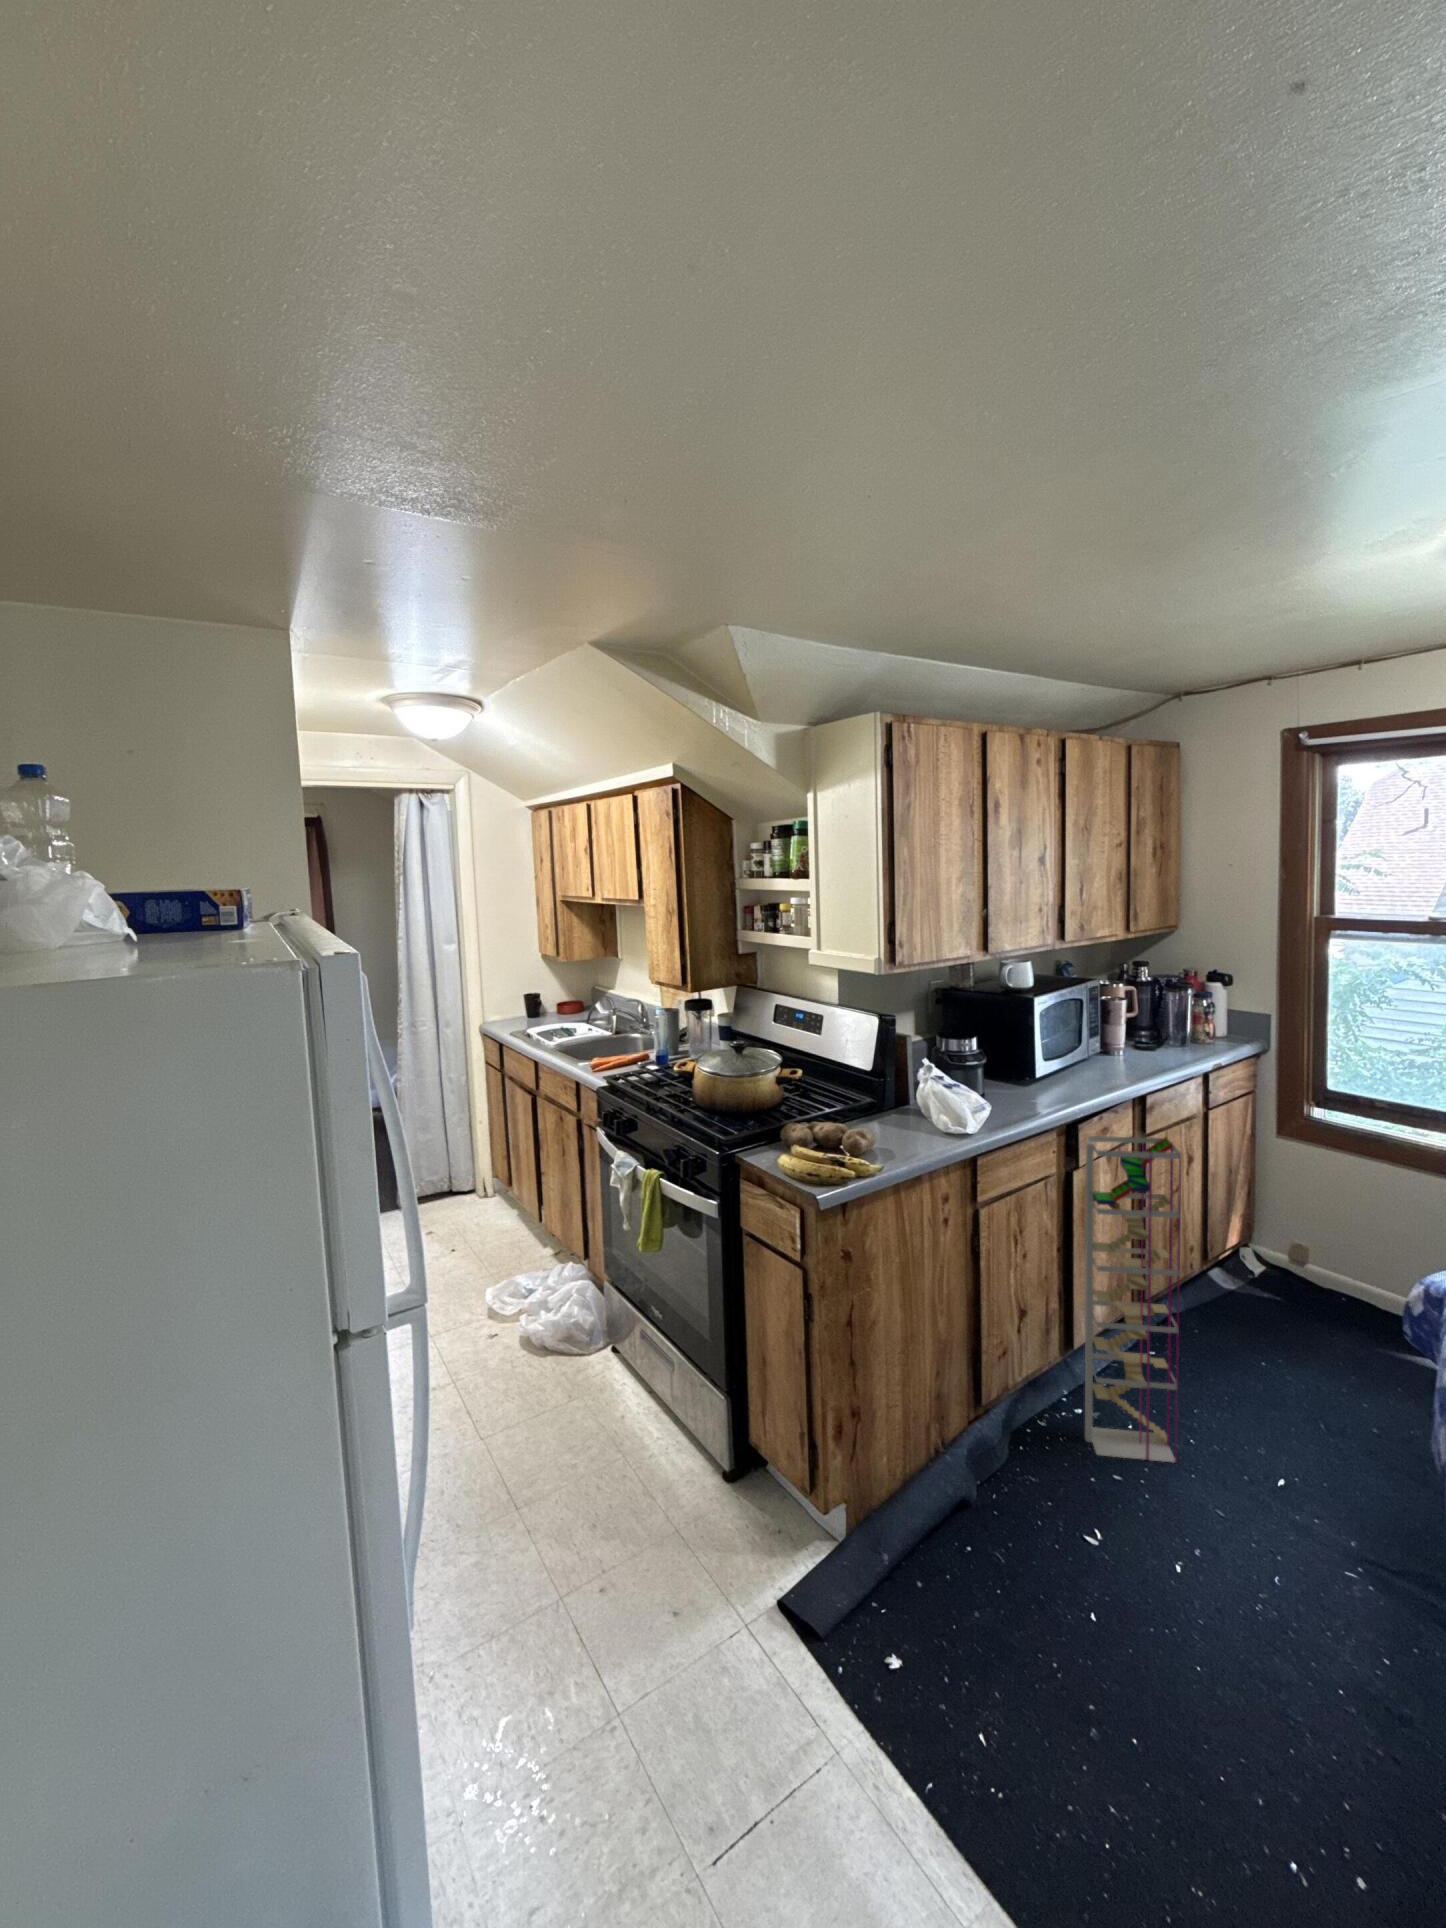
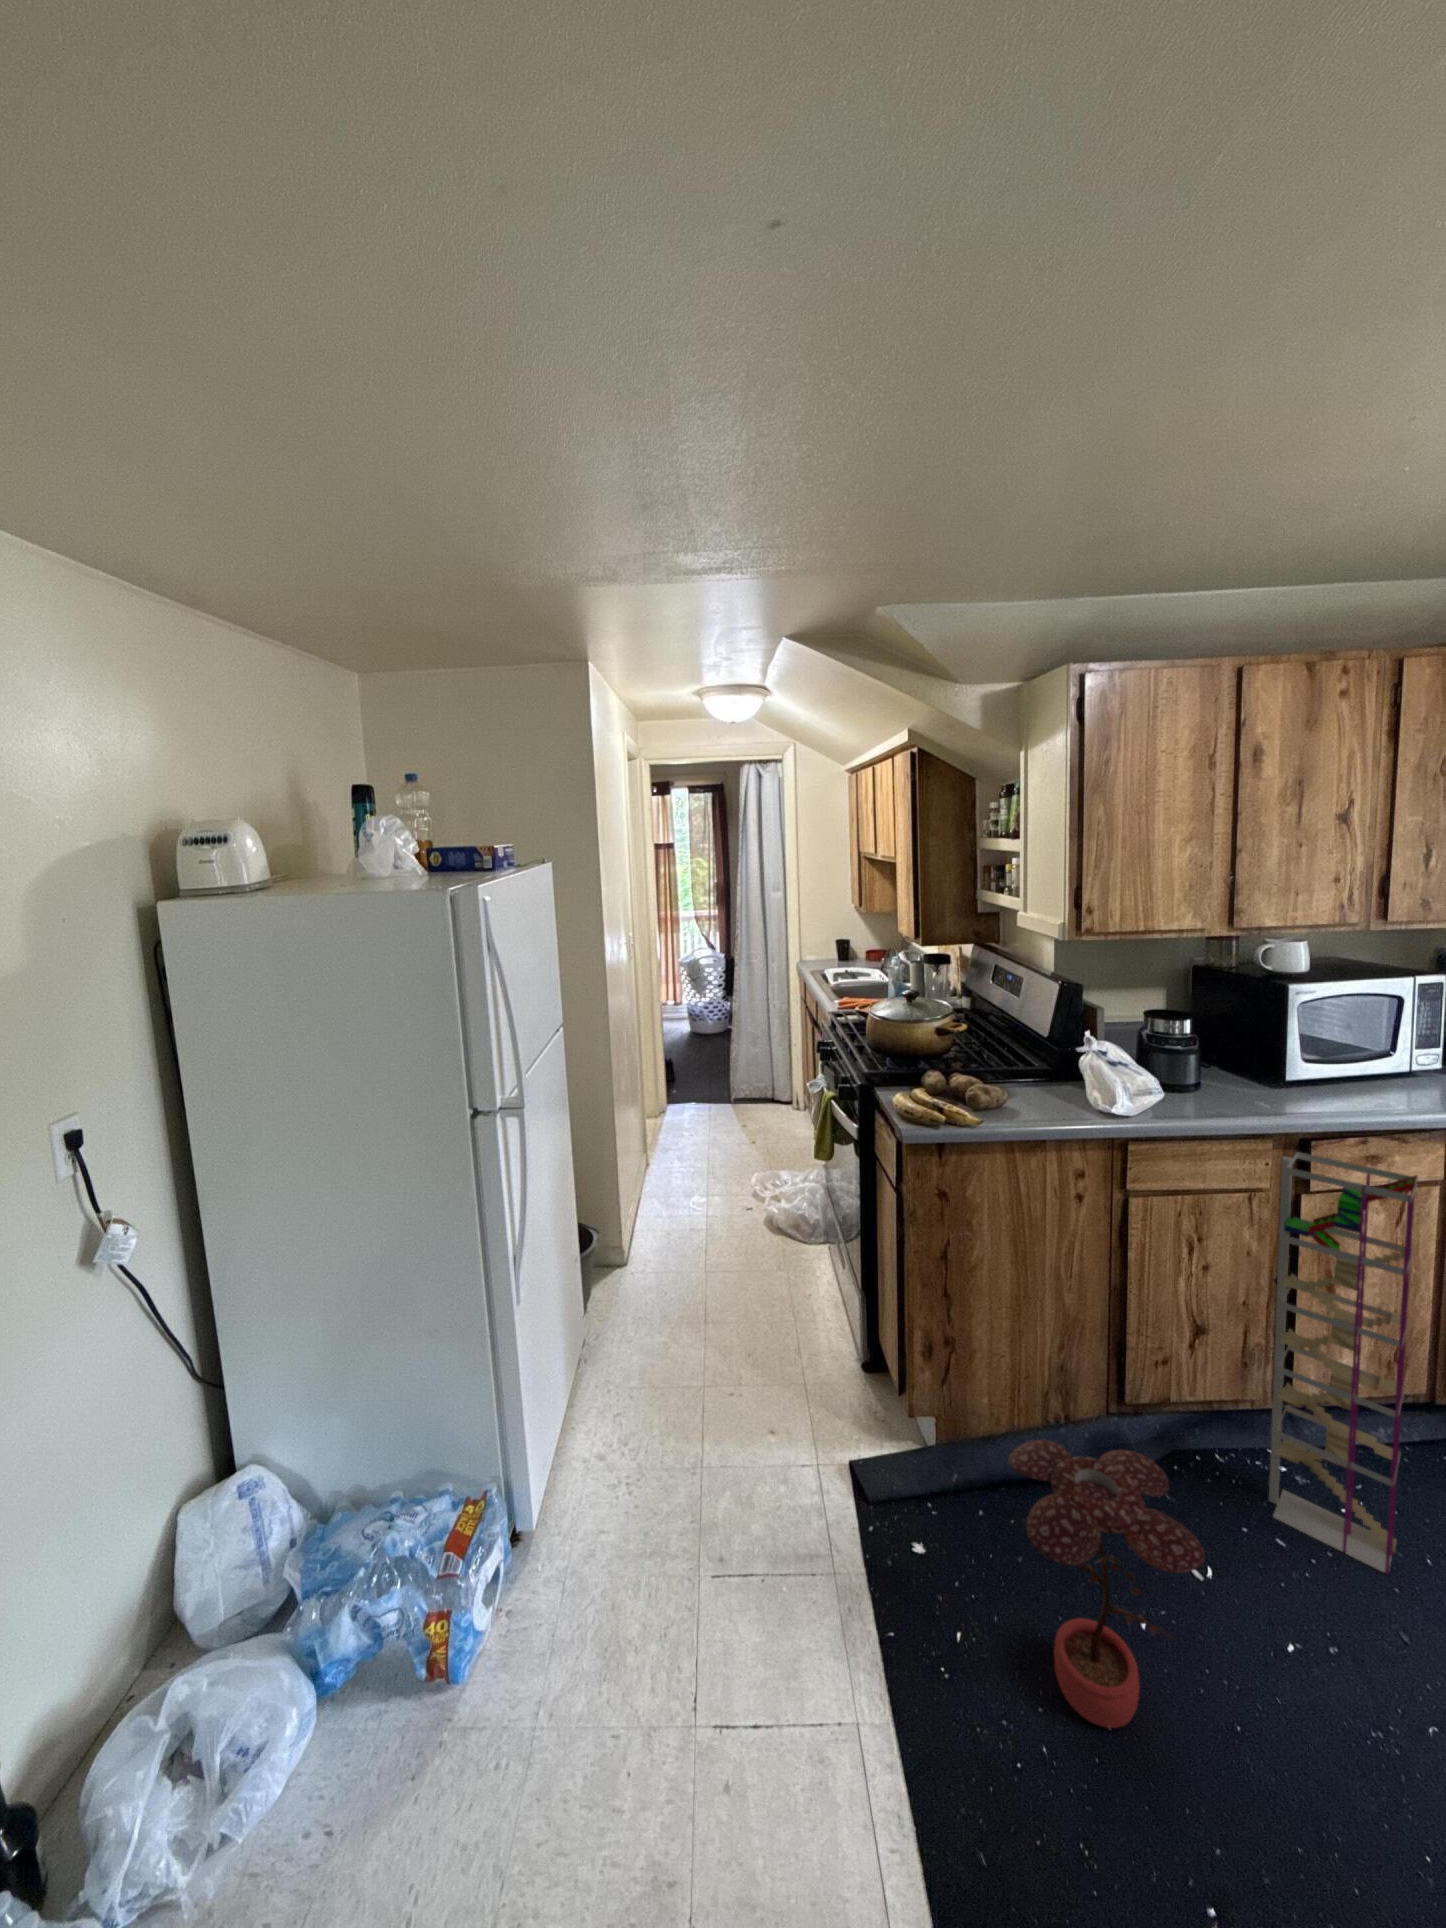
potted plant: none [1012,1450,1210,1745] -> present [1008,1440,1205,1728]

